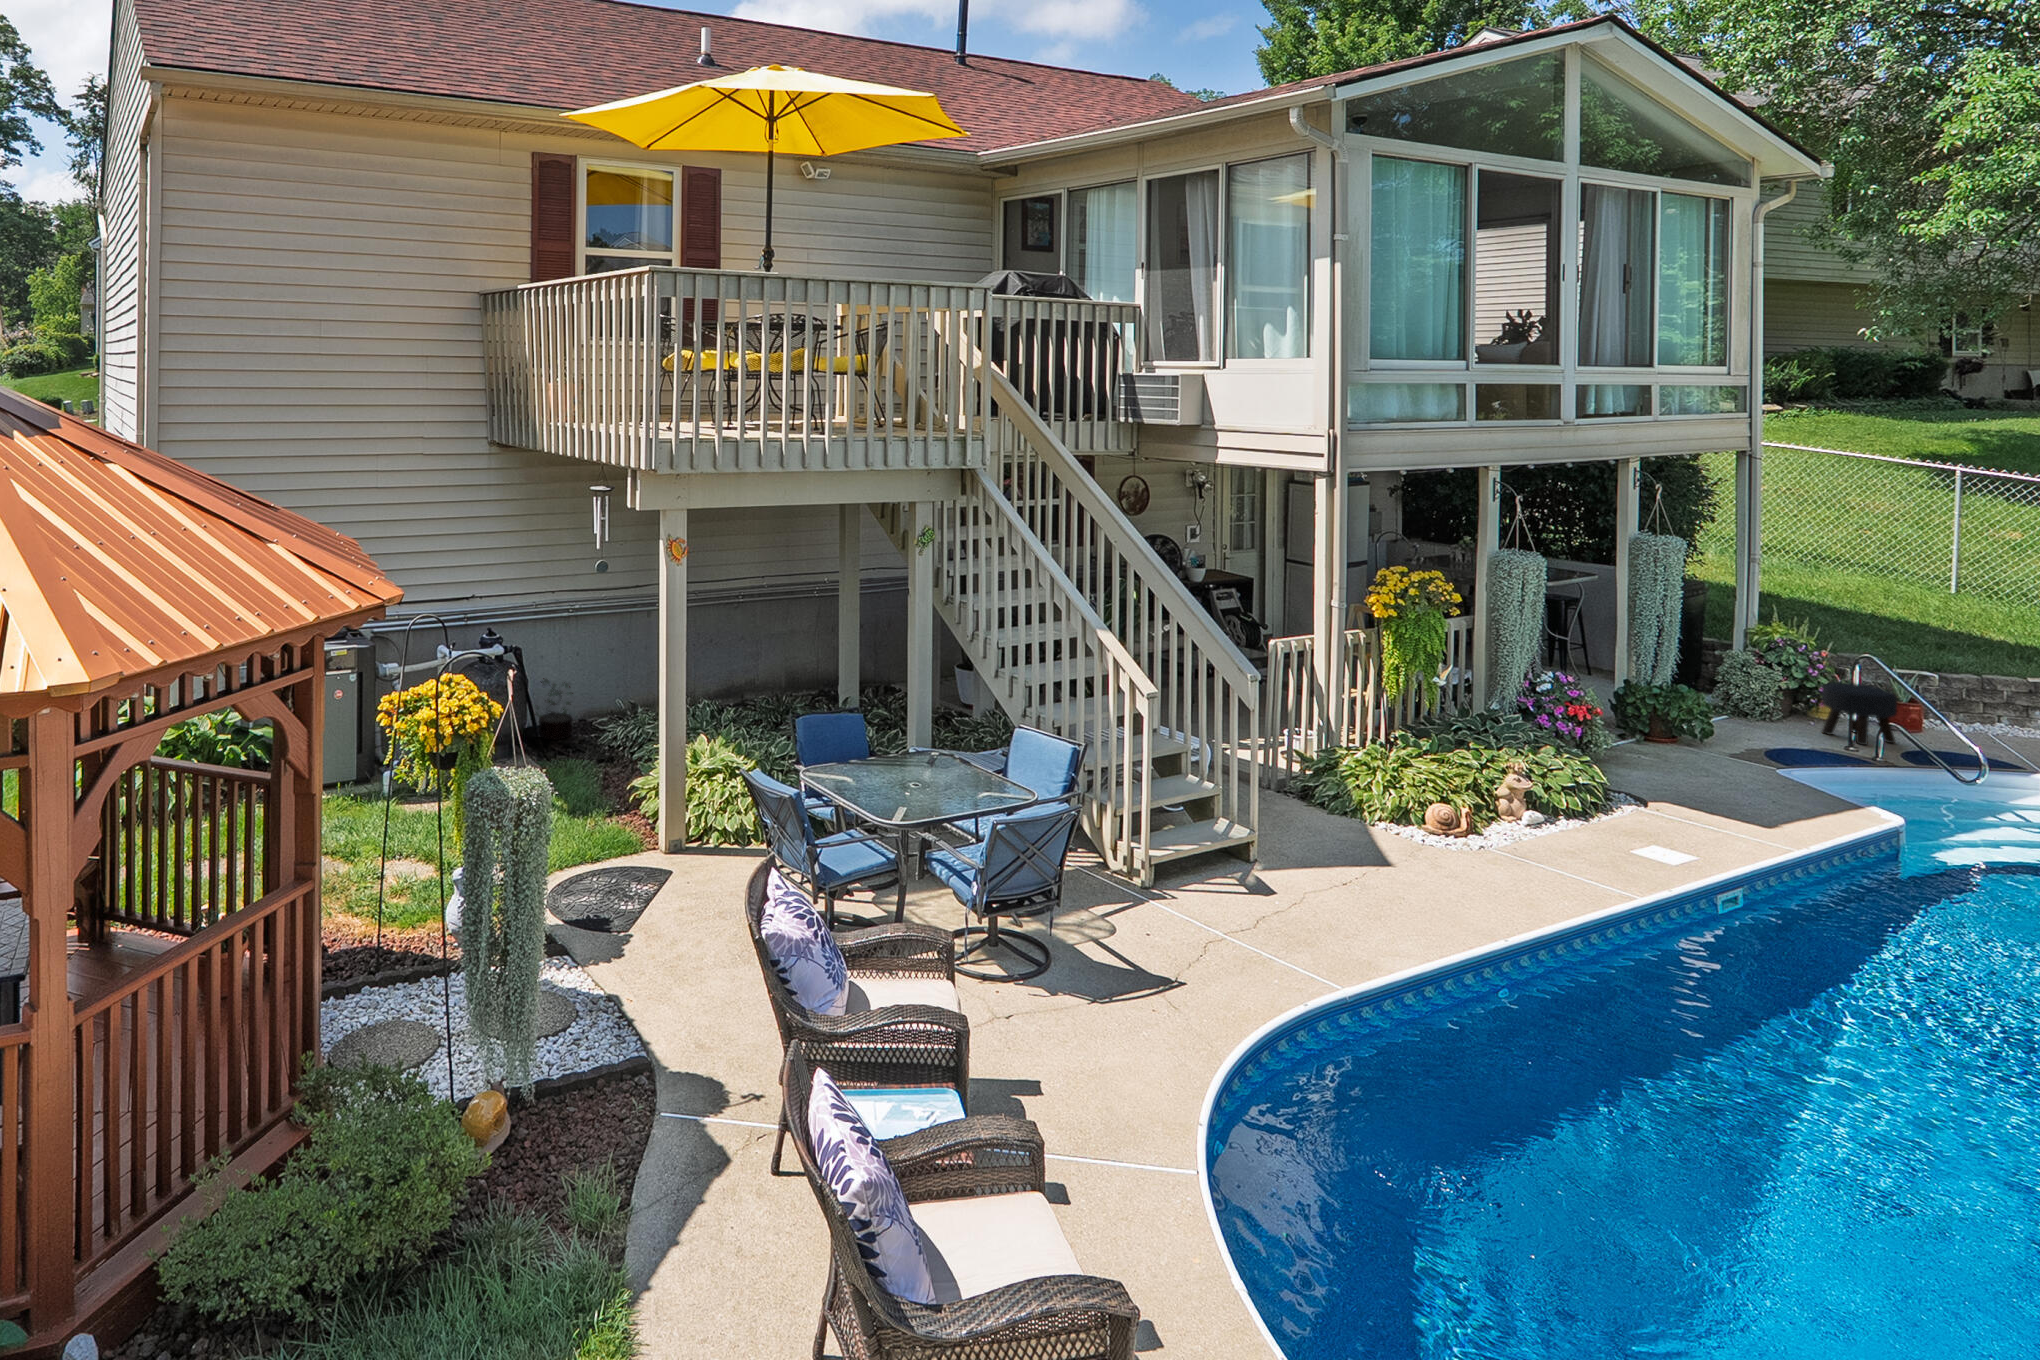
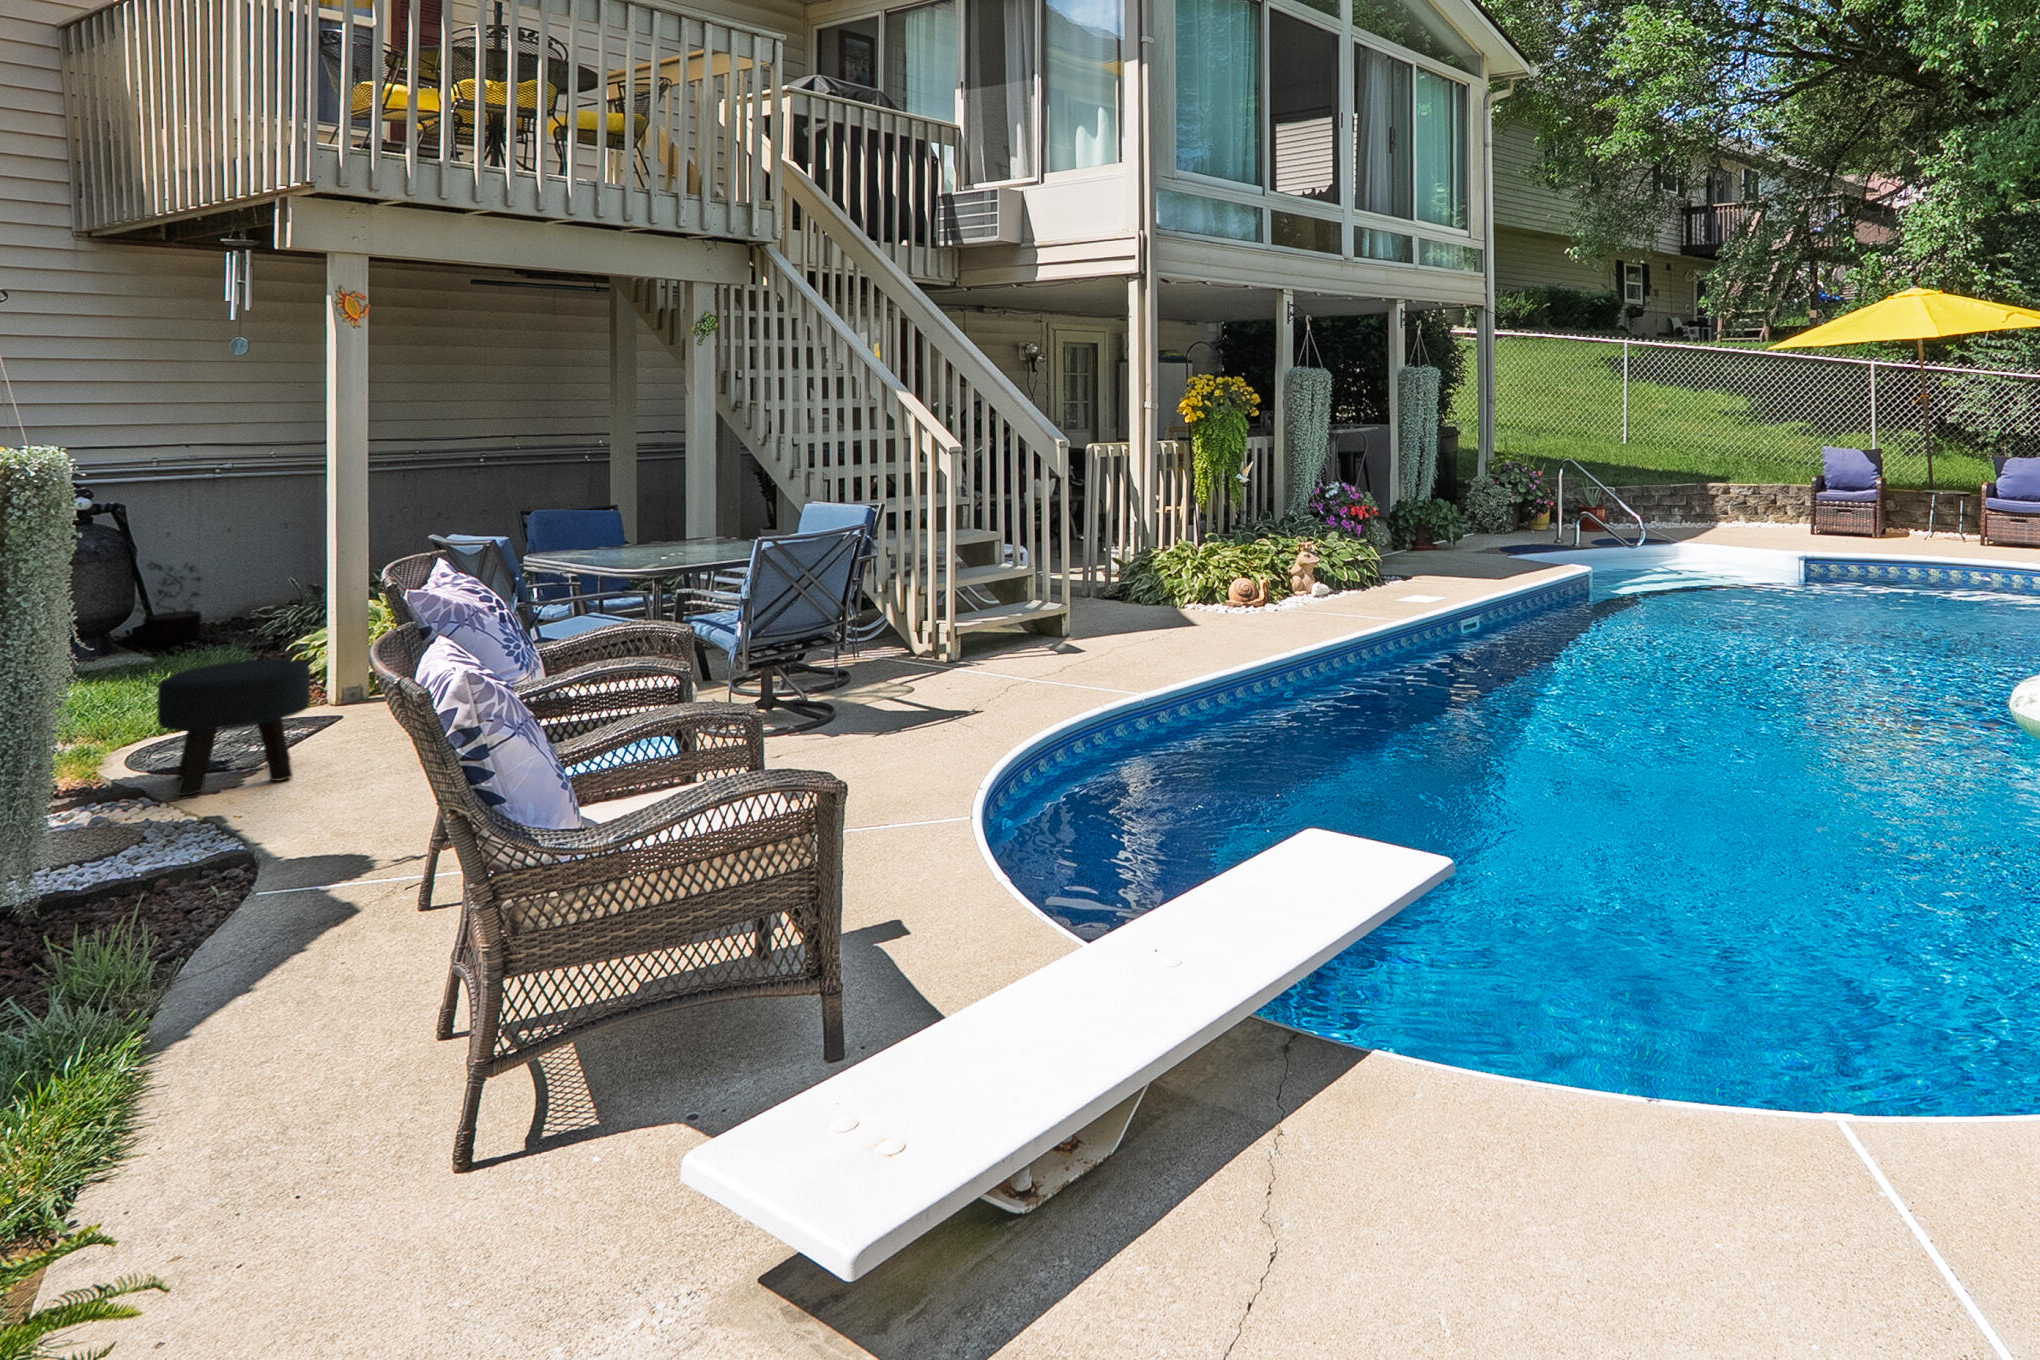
ottoman: present [1822,683,1897,745] -> present [157,659,311,796]

